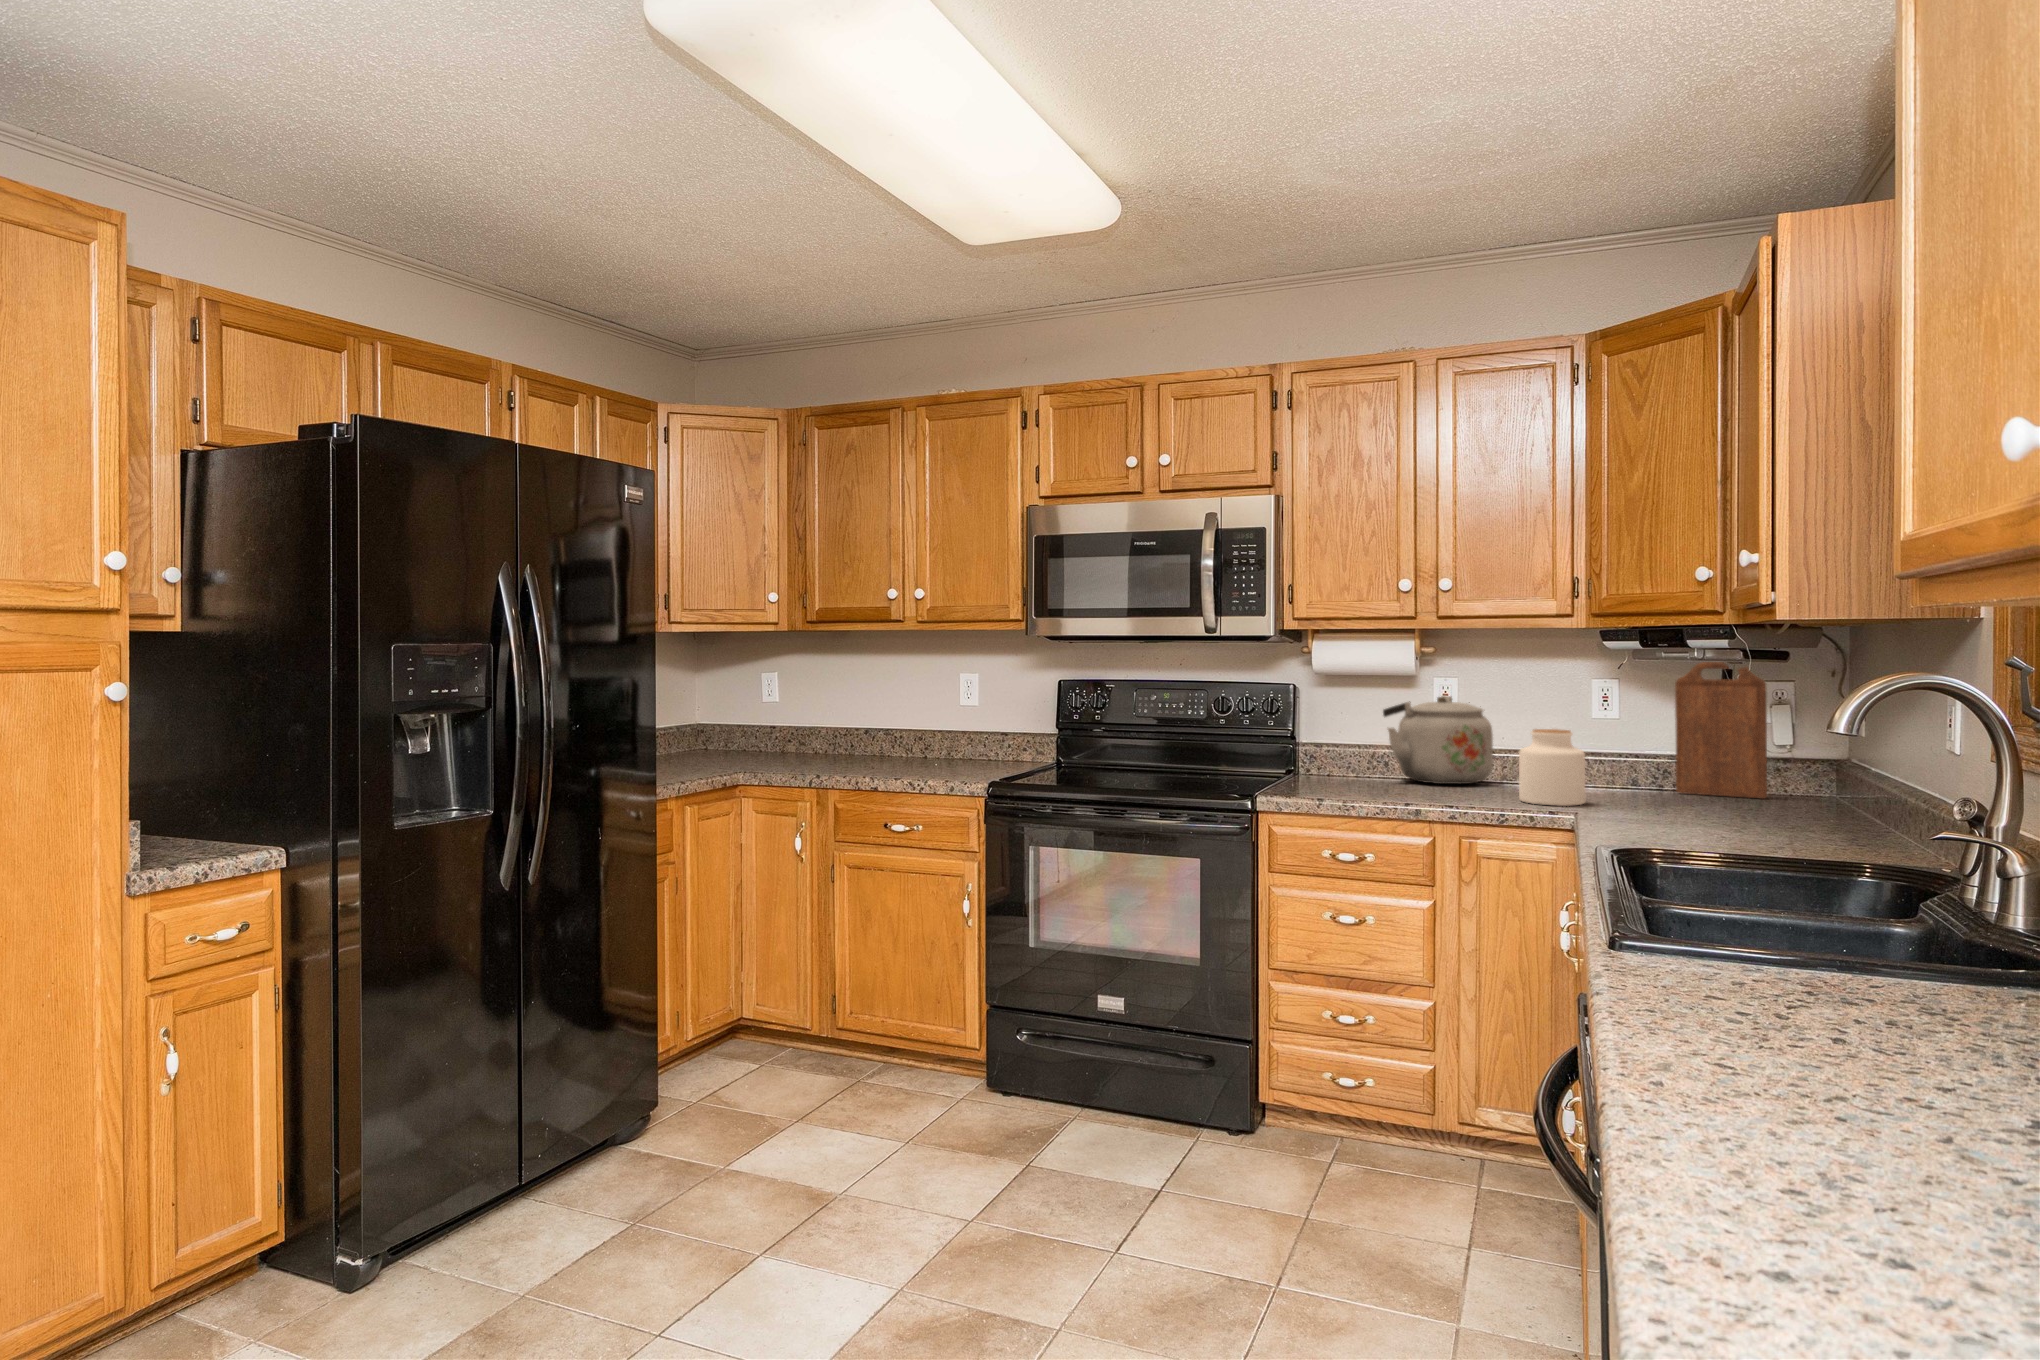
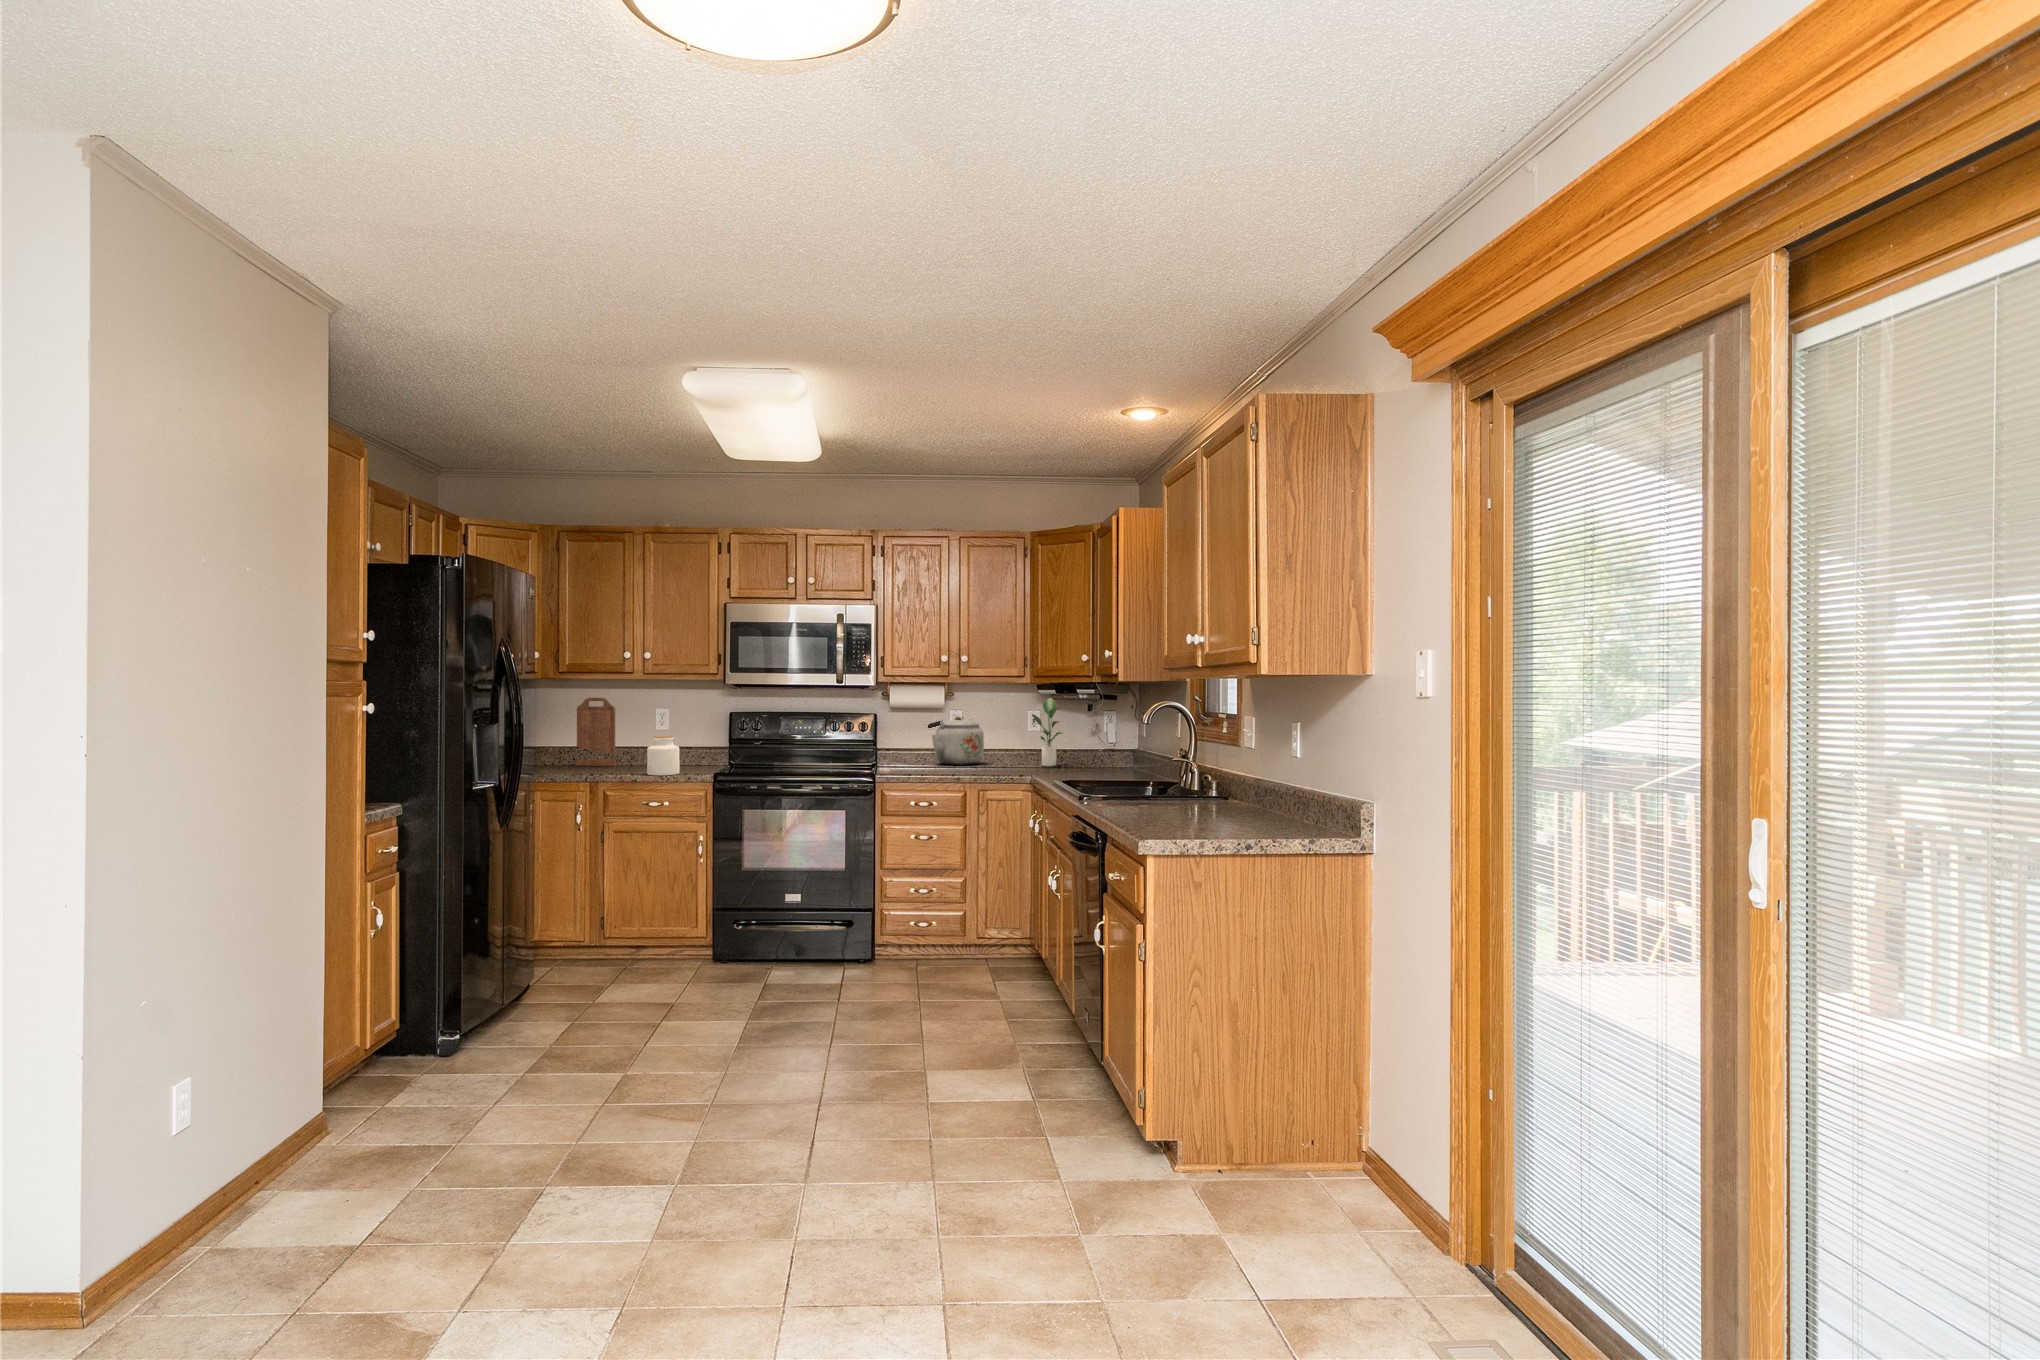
potted plant: none [1588,662,1663,797] -> present [1032,698,1063,766]
cutting board: present [1675,662,1767,798] -> present [577,697,615,766]
jar: present [1519,729,1585,806] -> present [647,736,679,776]

